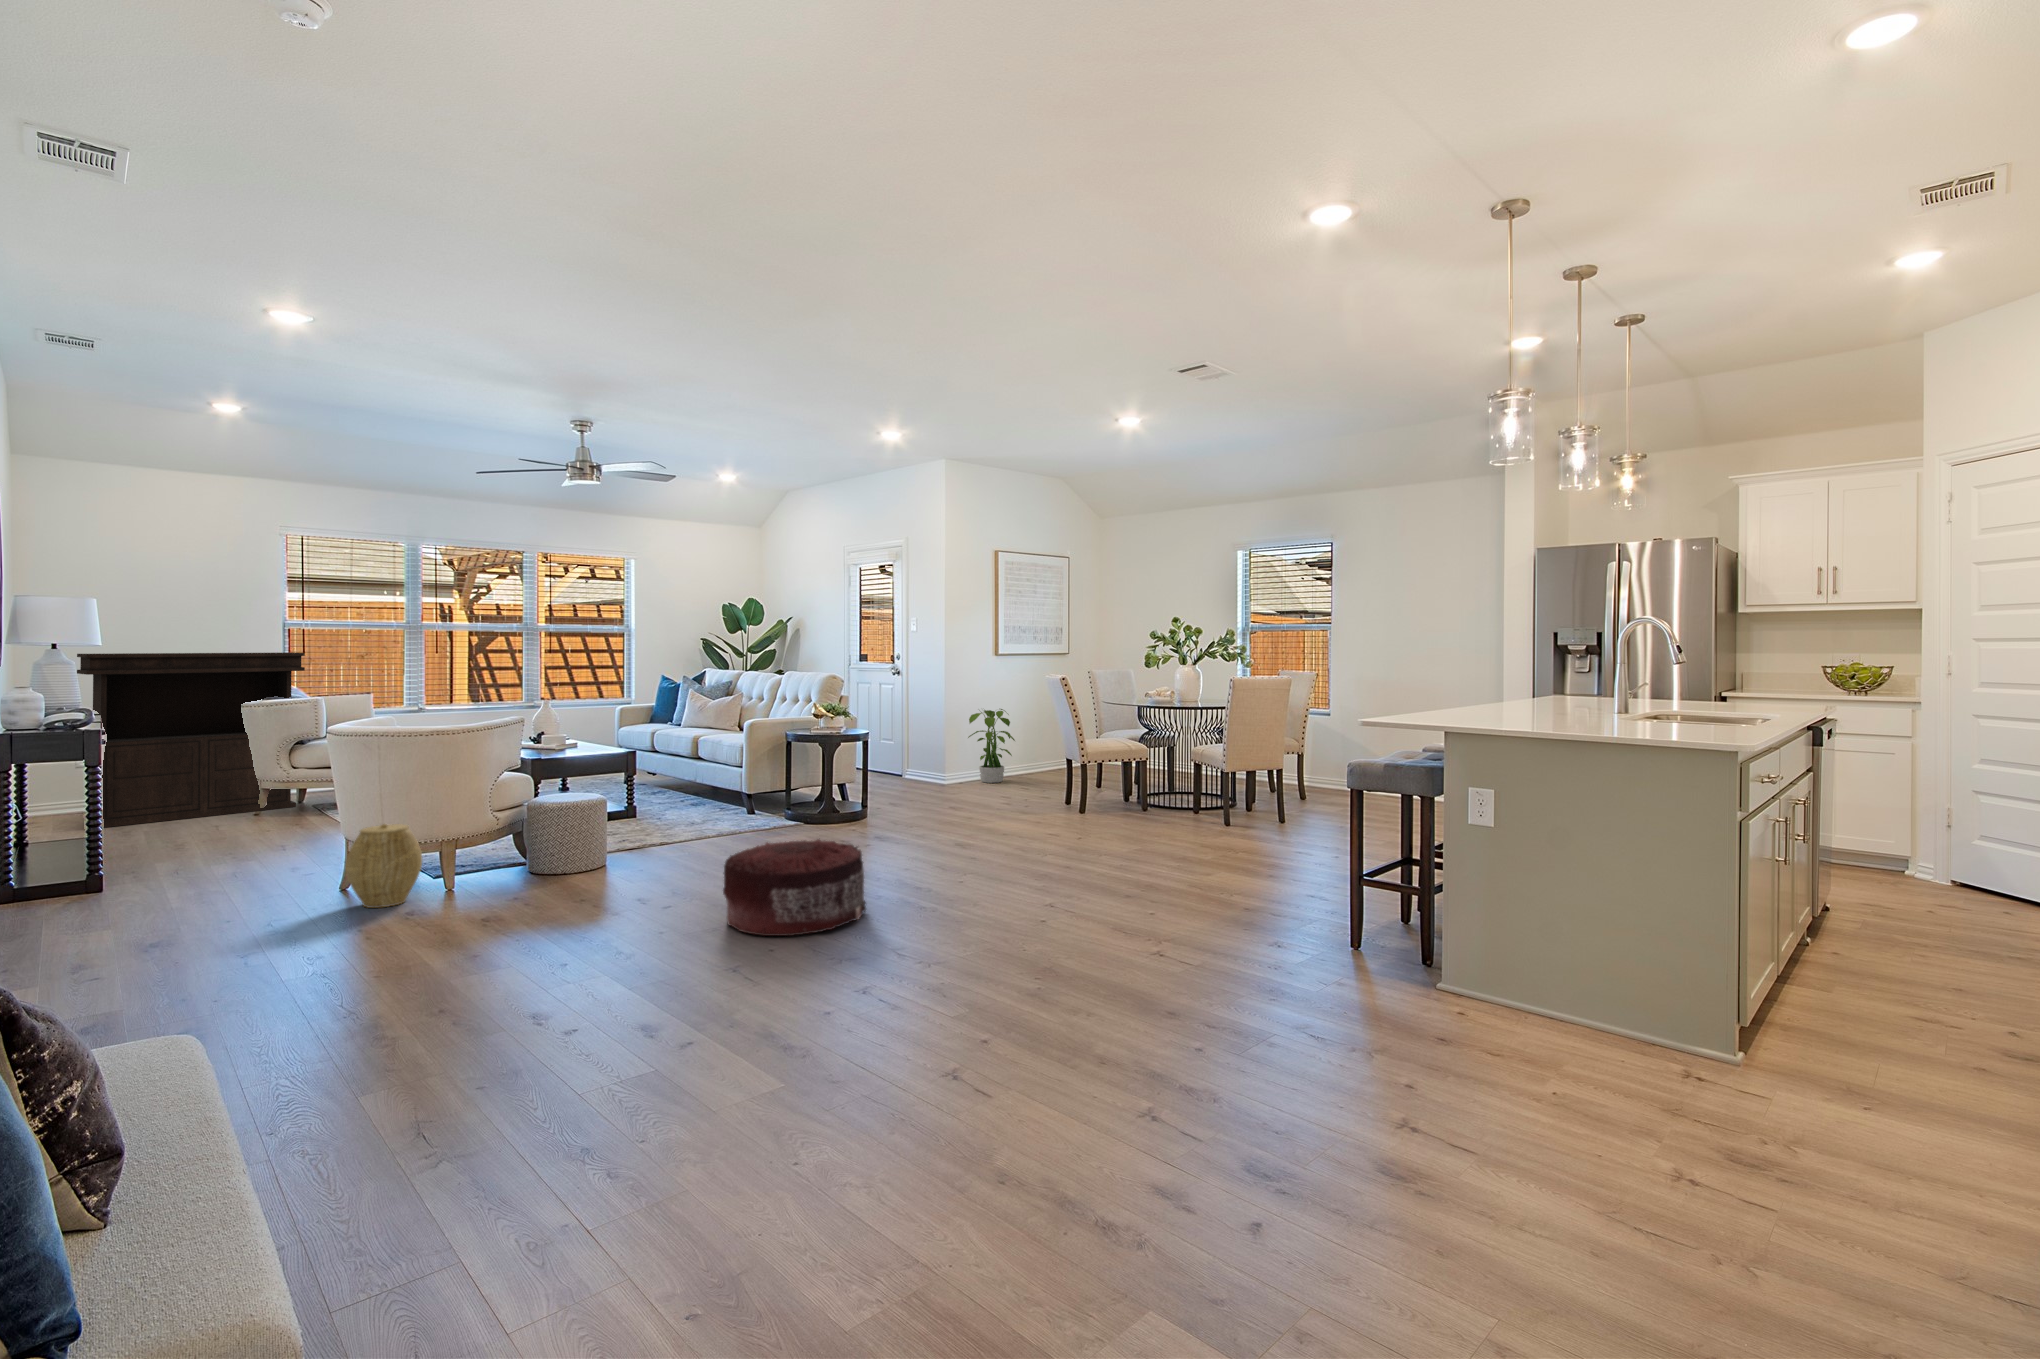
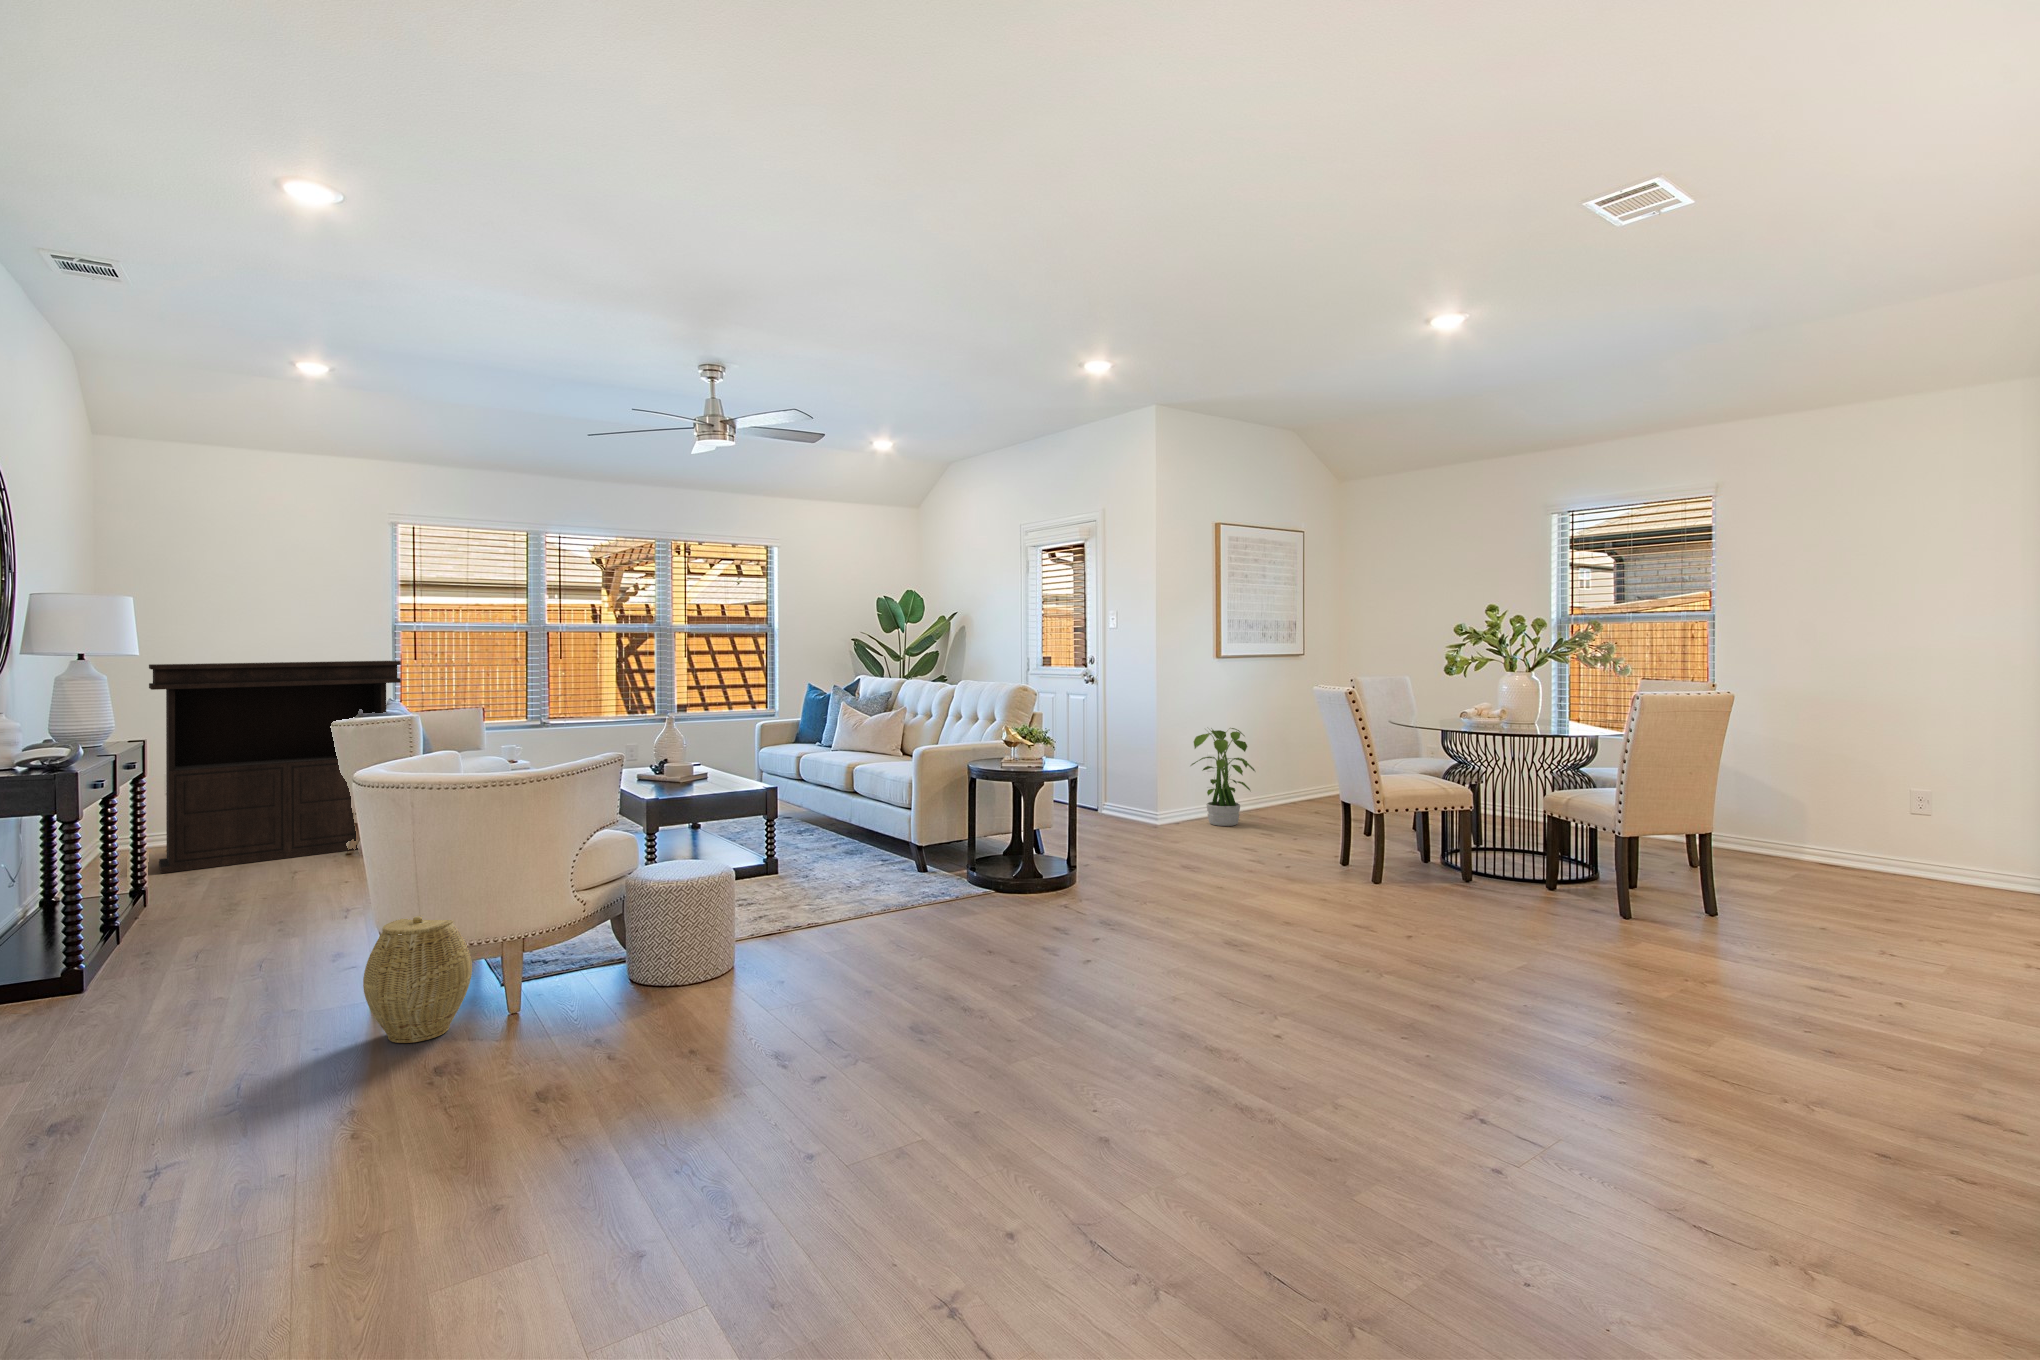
pouf: present [723,839,866,936] -> none [903,964,1138,1163]

